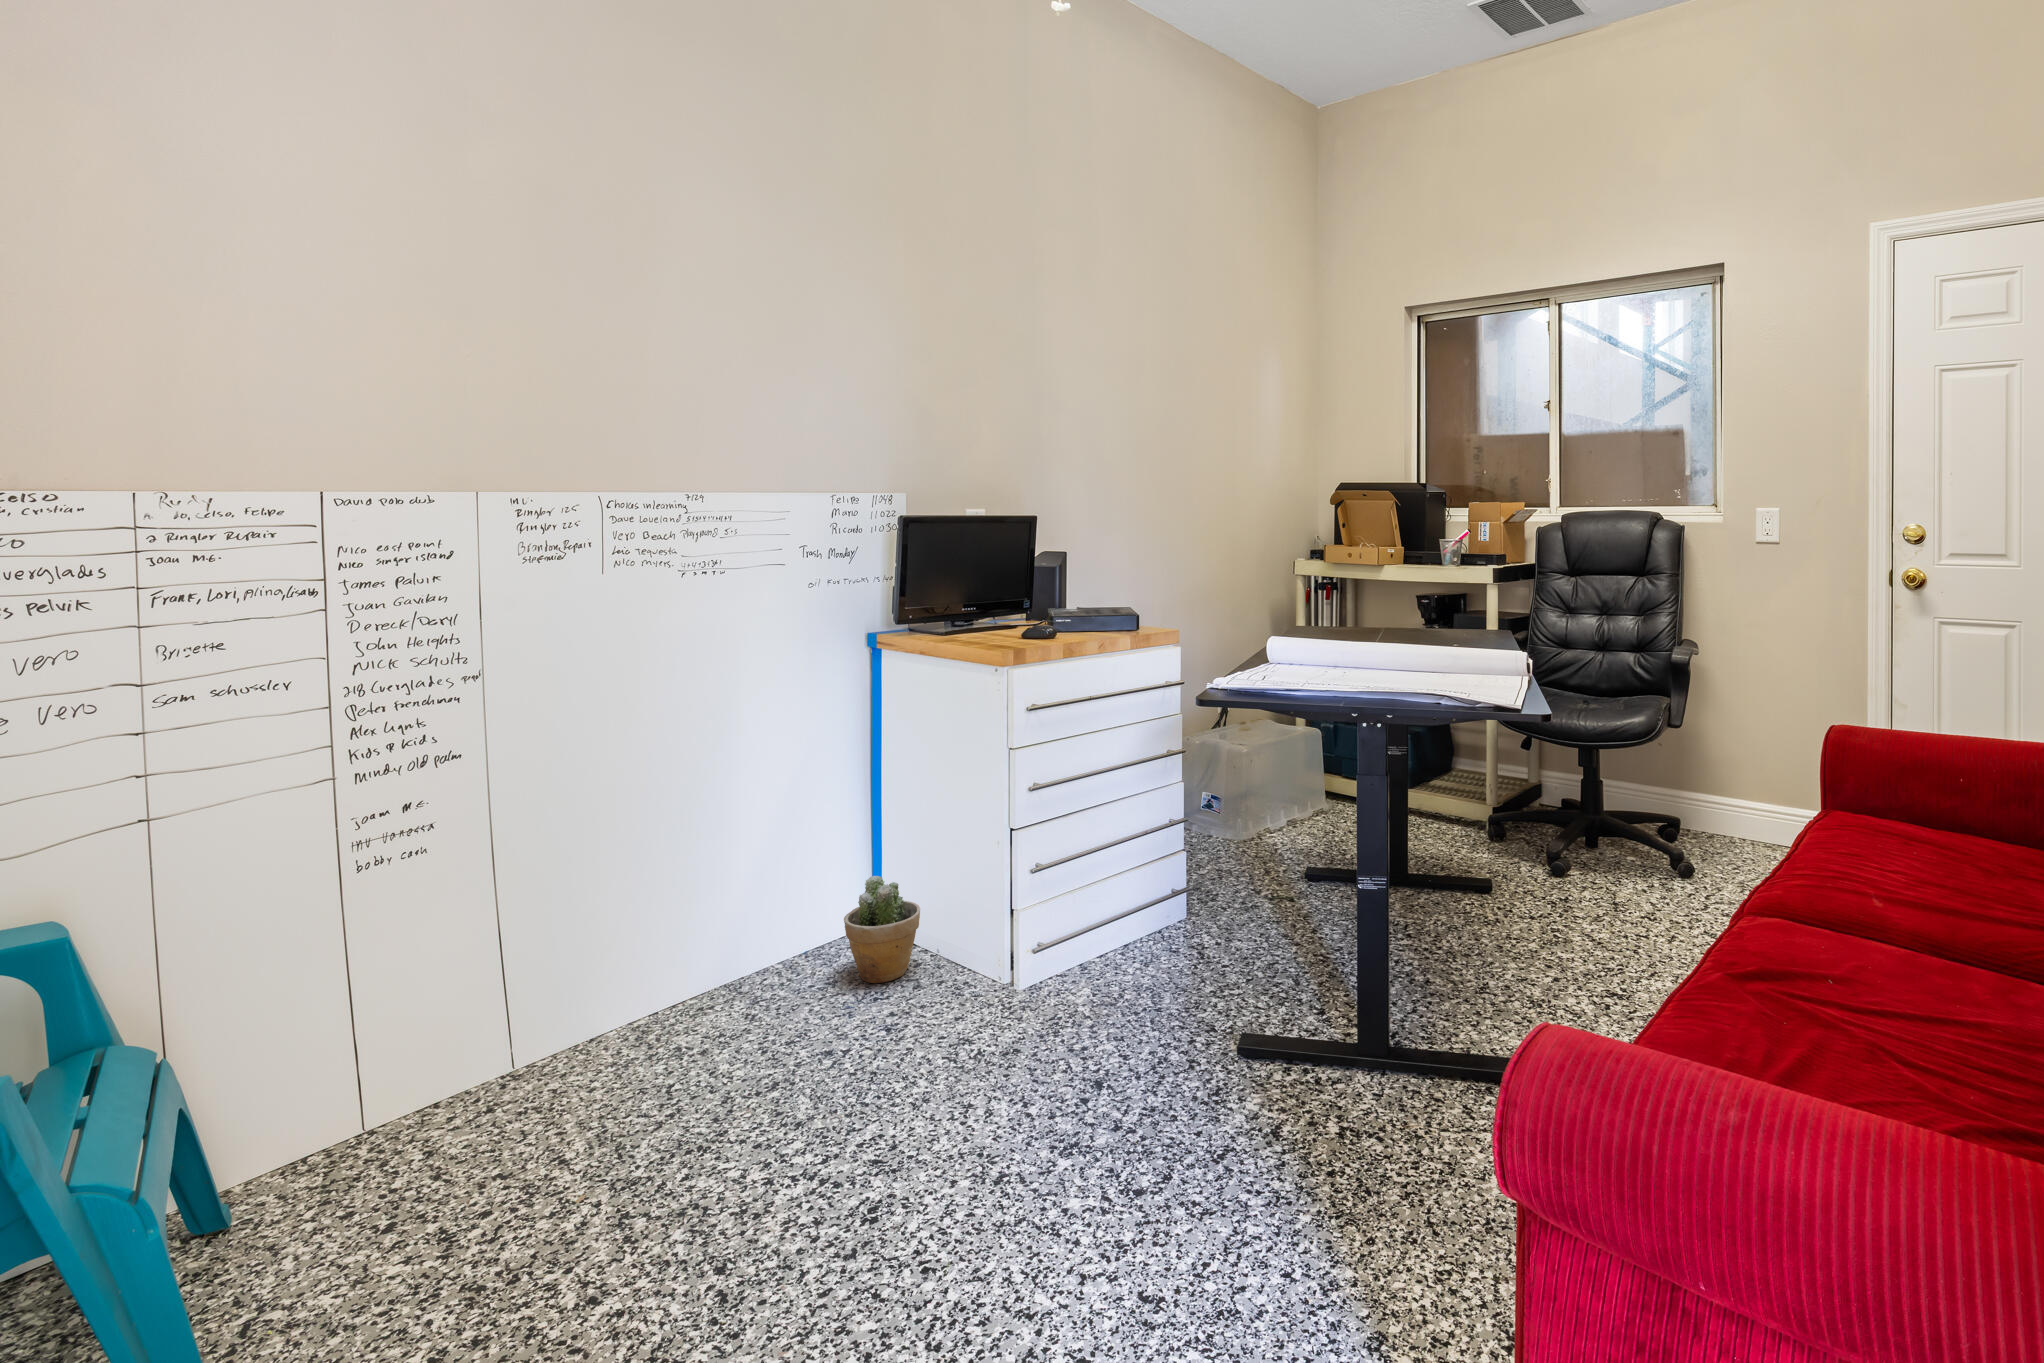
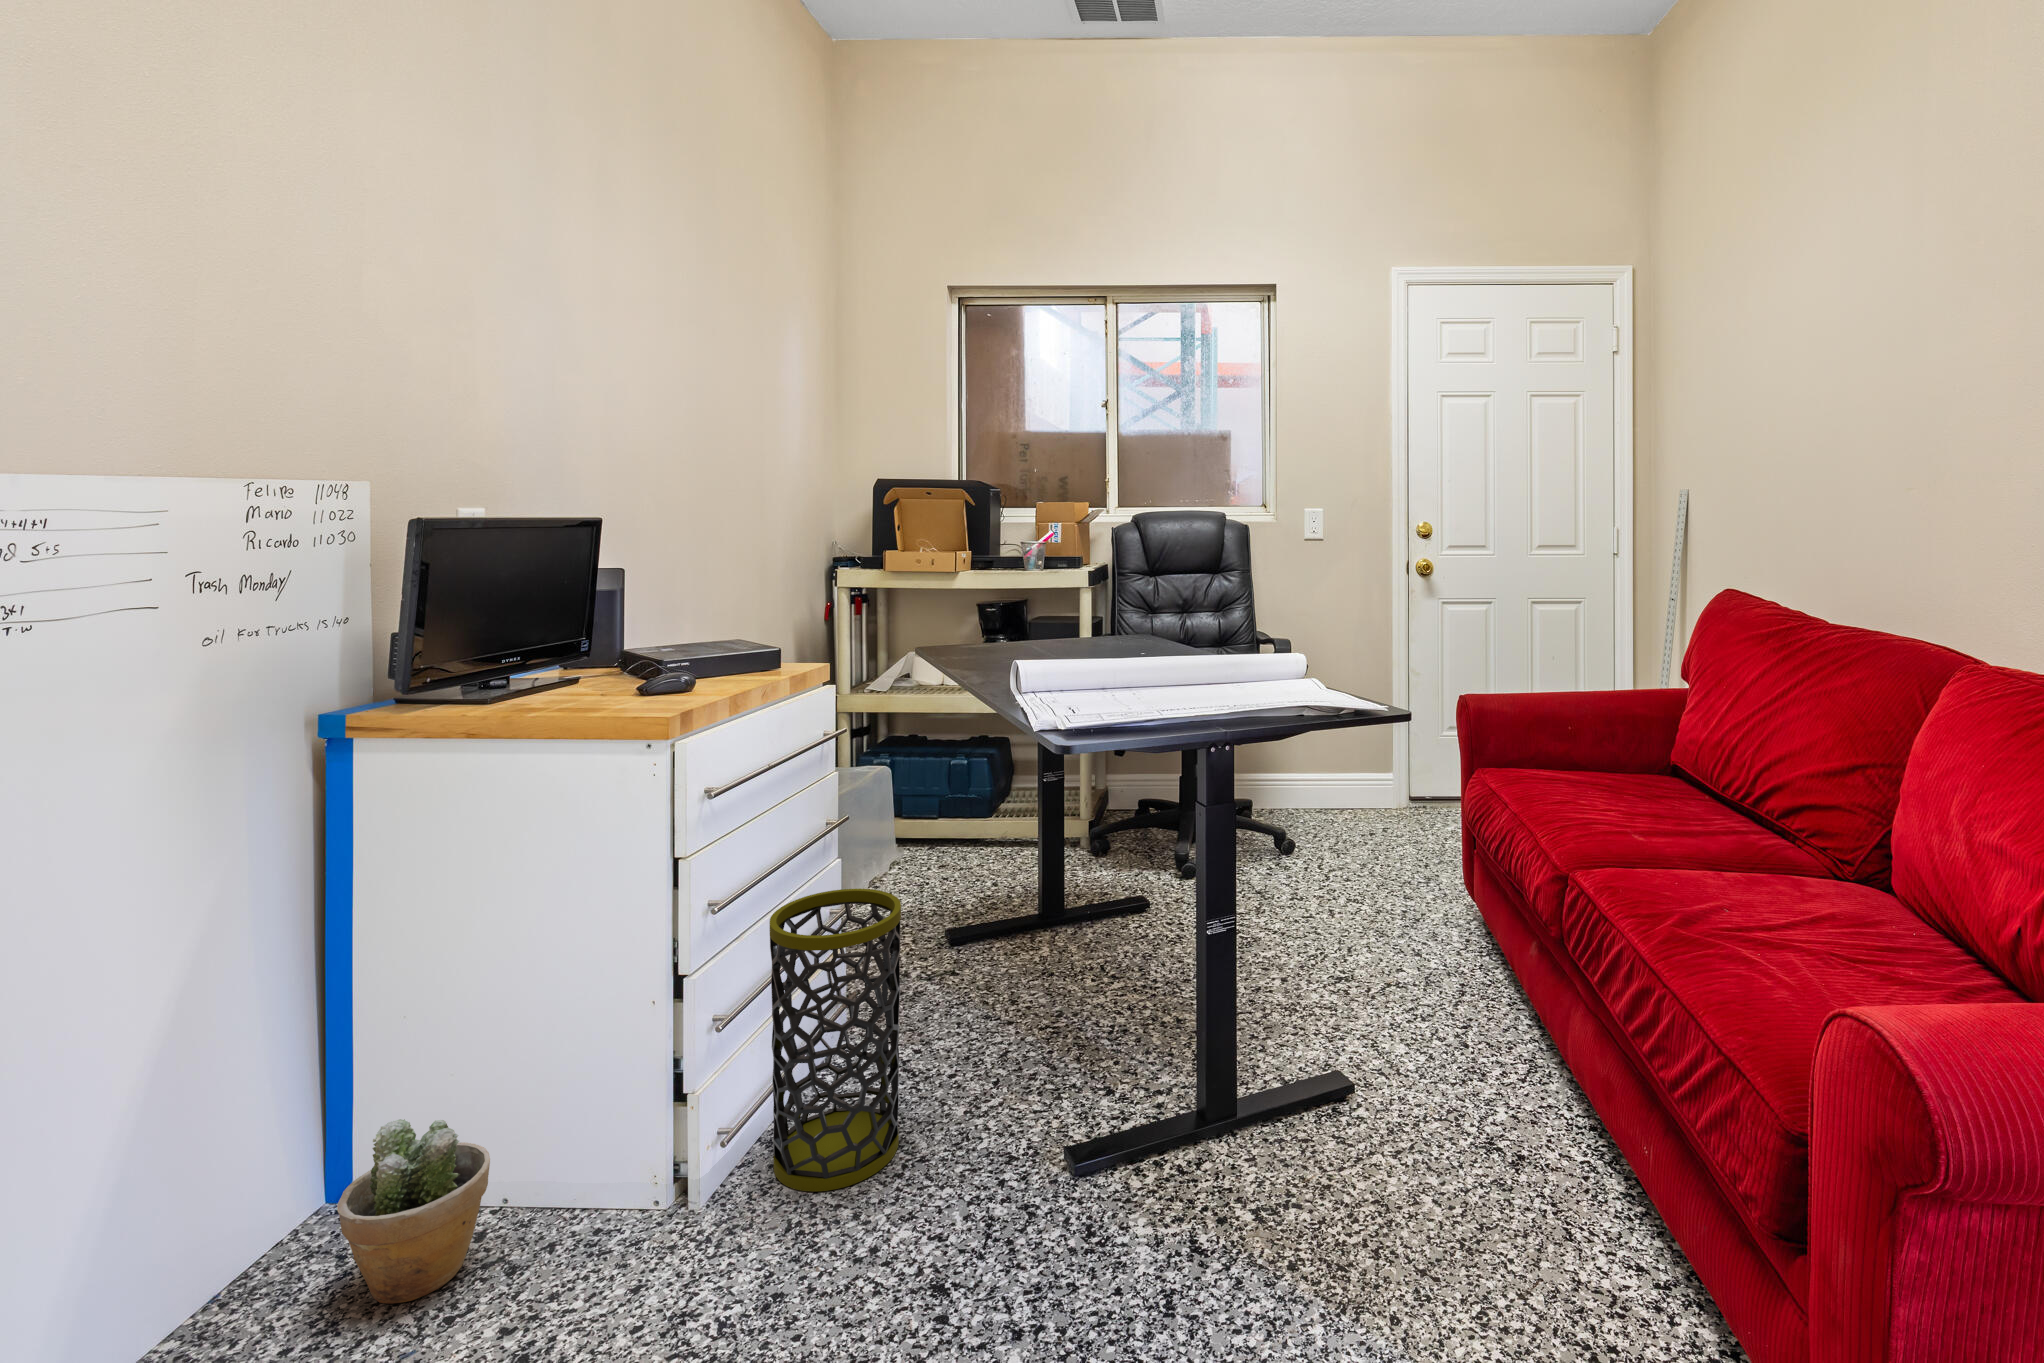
trash can: none [1066,793,1158,1006] -> present [770,889,901,1192]

